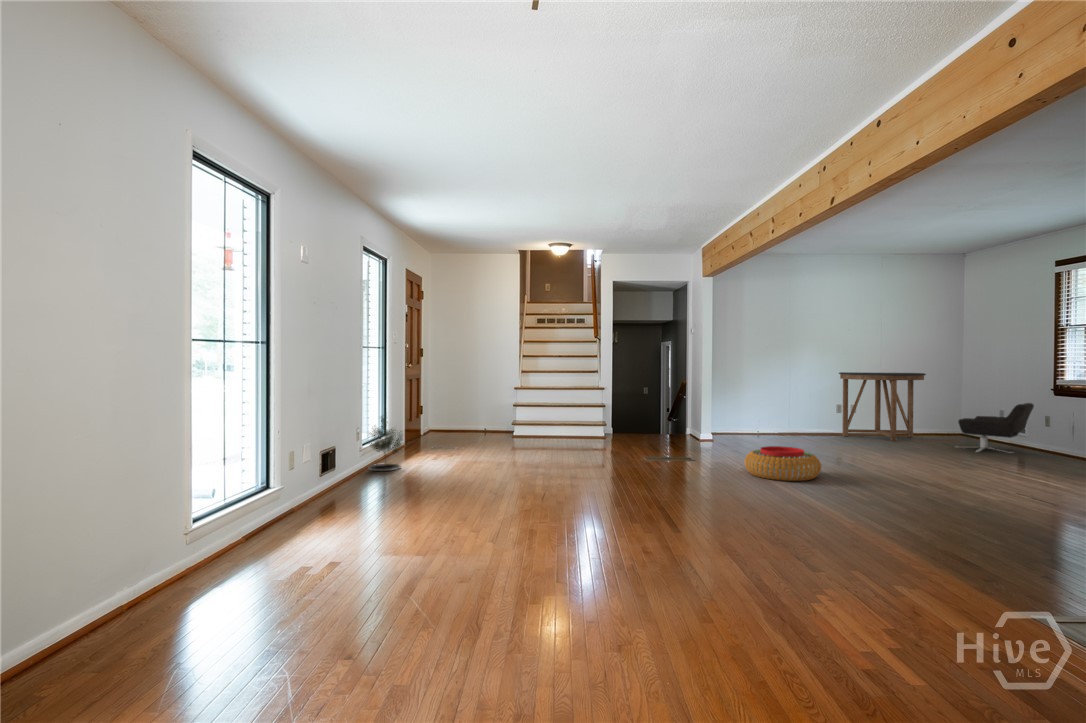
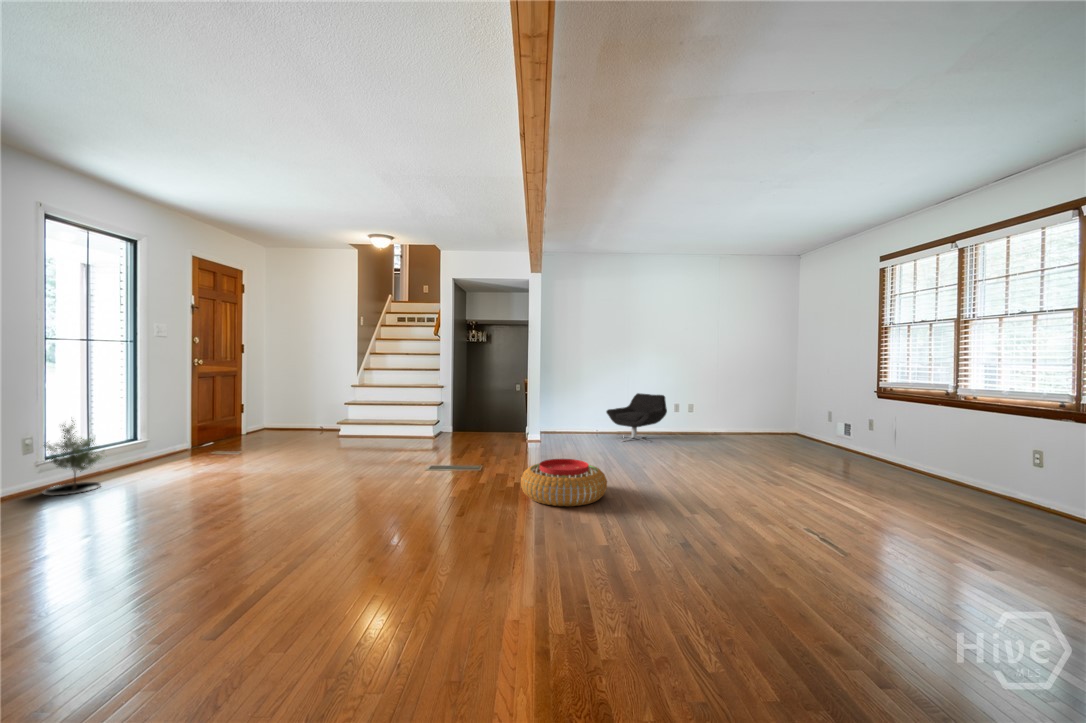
console table: present [839,372,926,441] -> none [678,371,759,441]
lounge chair: present [958,403,1034,452] -> present [606,393,667,442]

